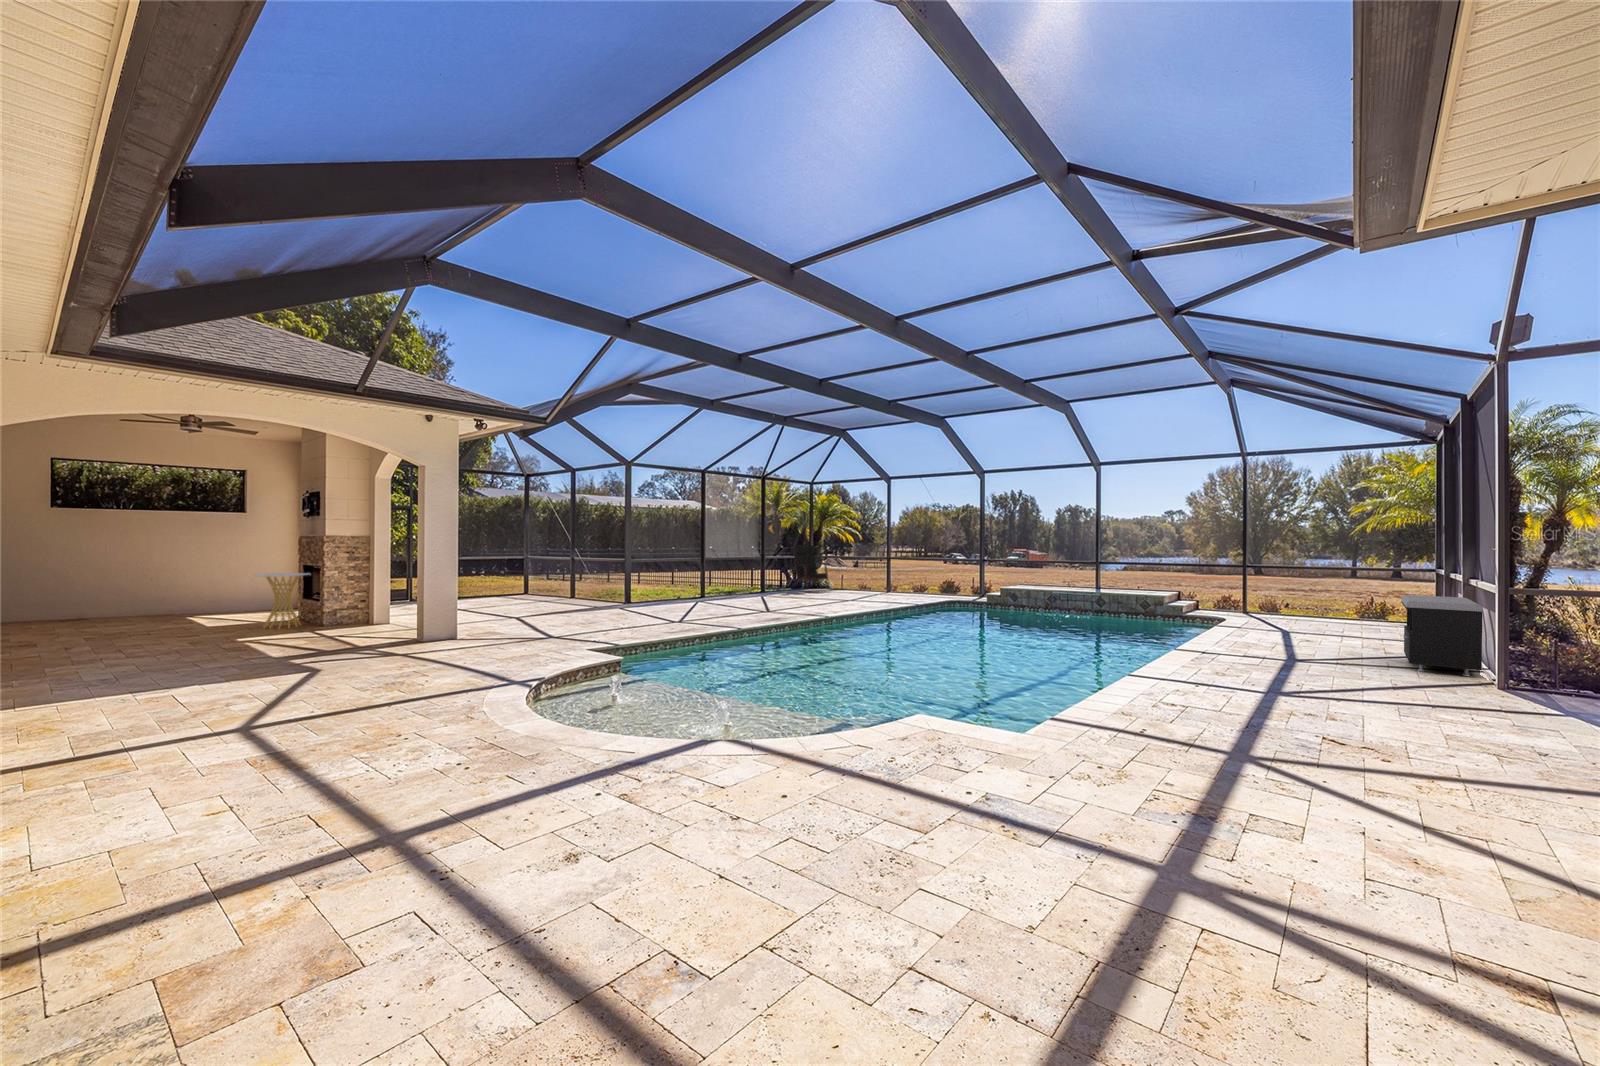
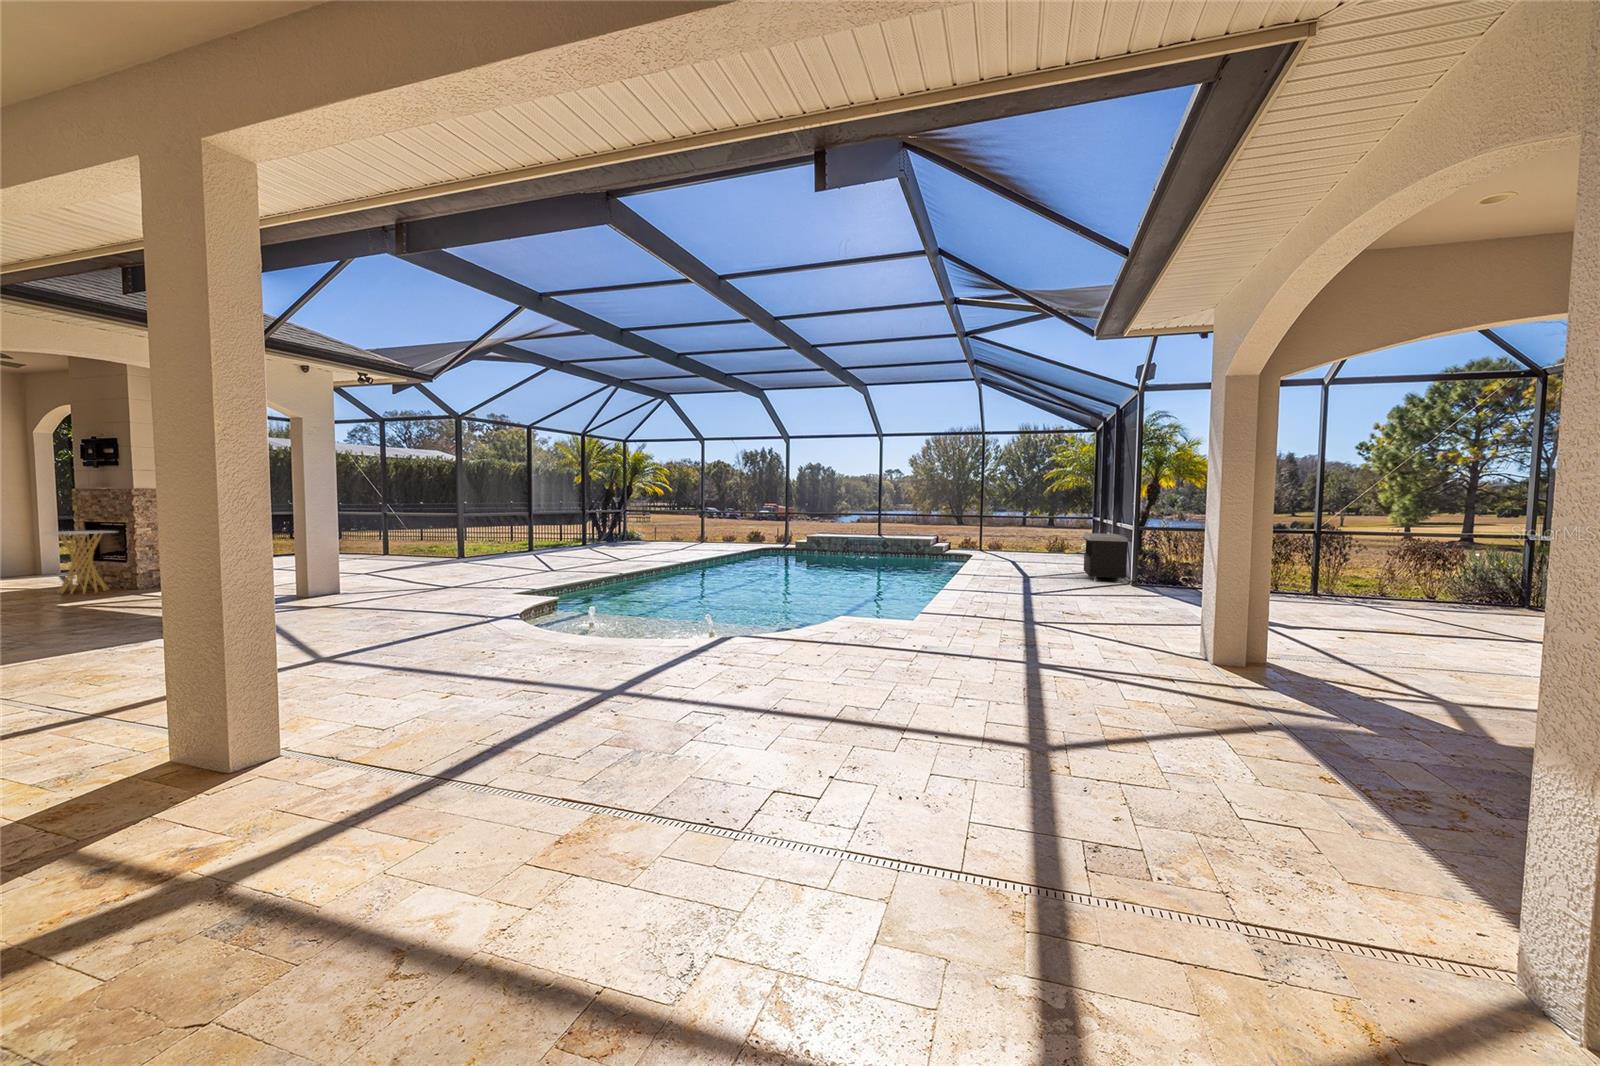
lounge chair: present [794,545,829,587] -> none [610,501,647,541]

